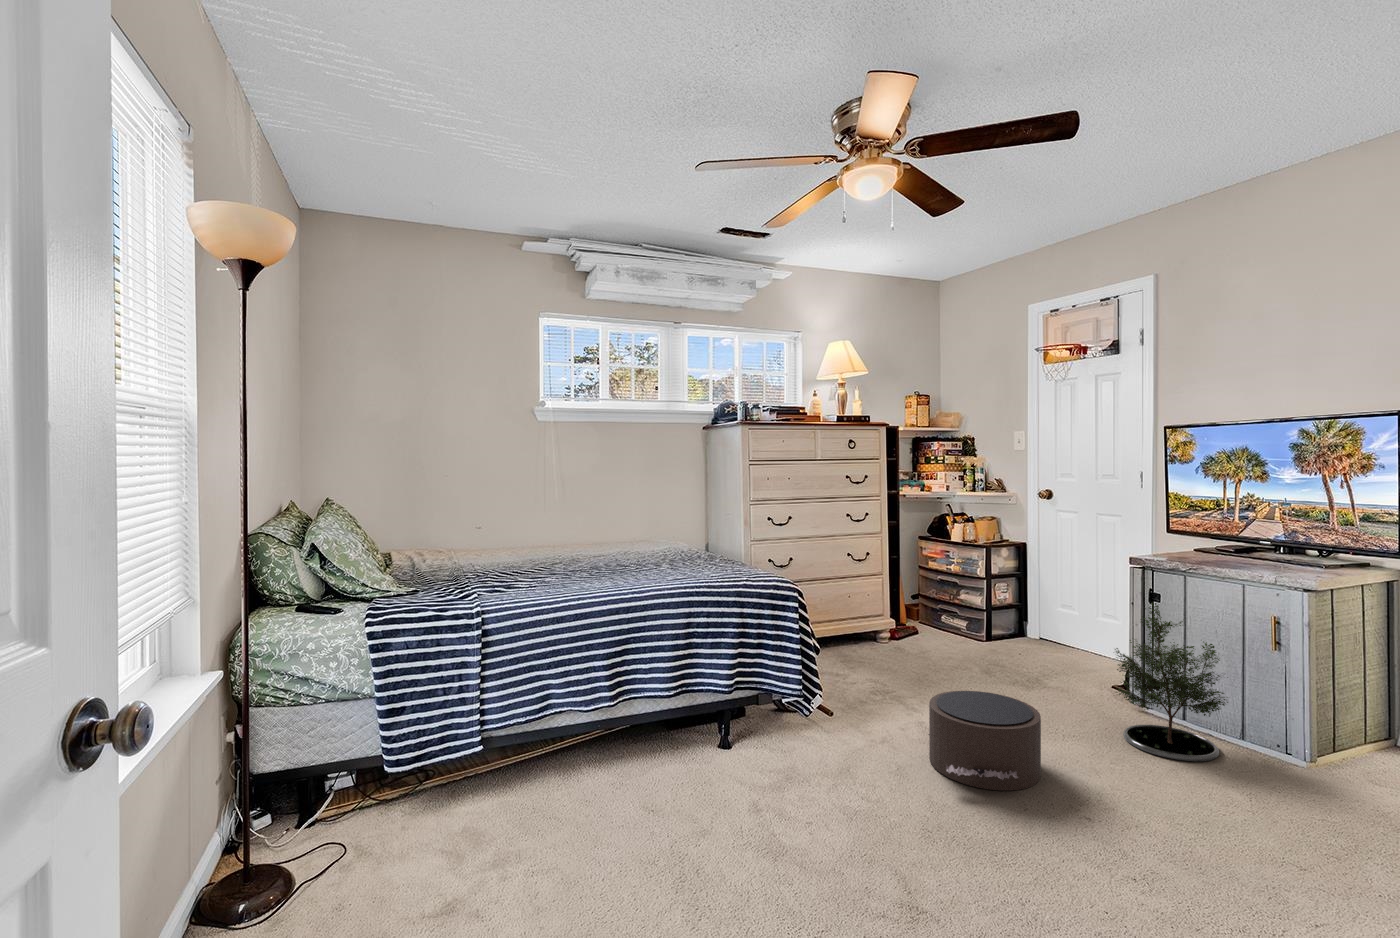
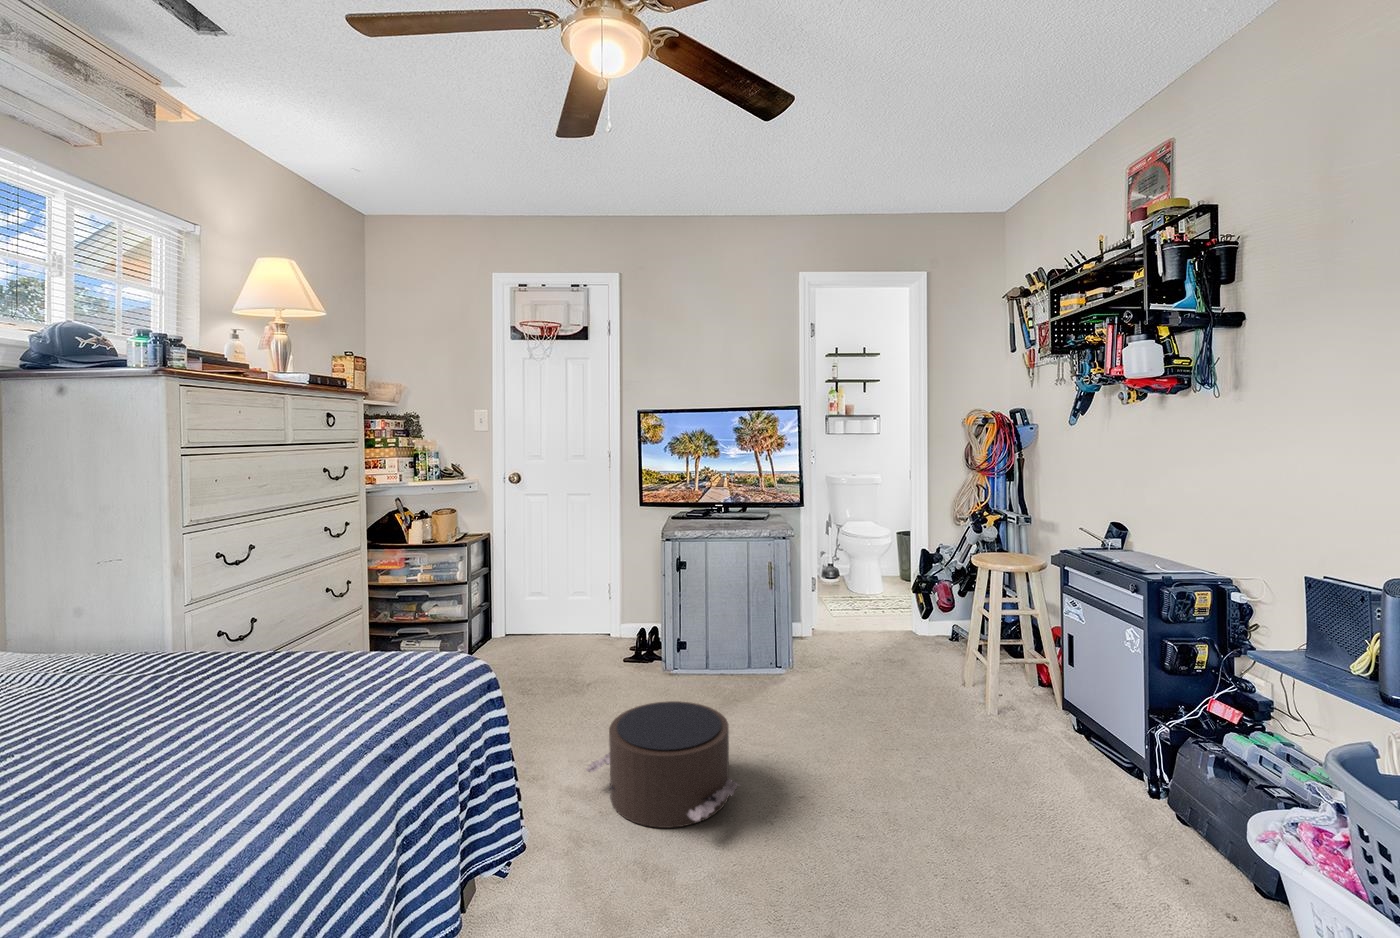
potted tree: present [1115,603,1228,761] -> none [684,567,762,704]

